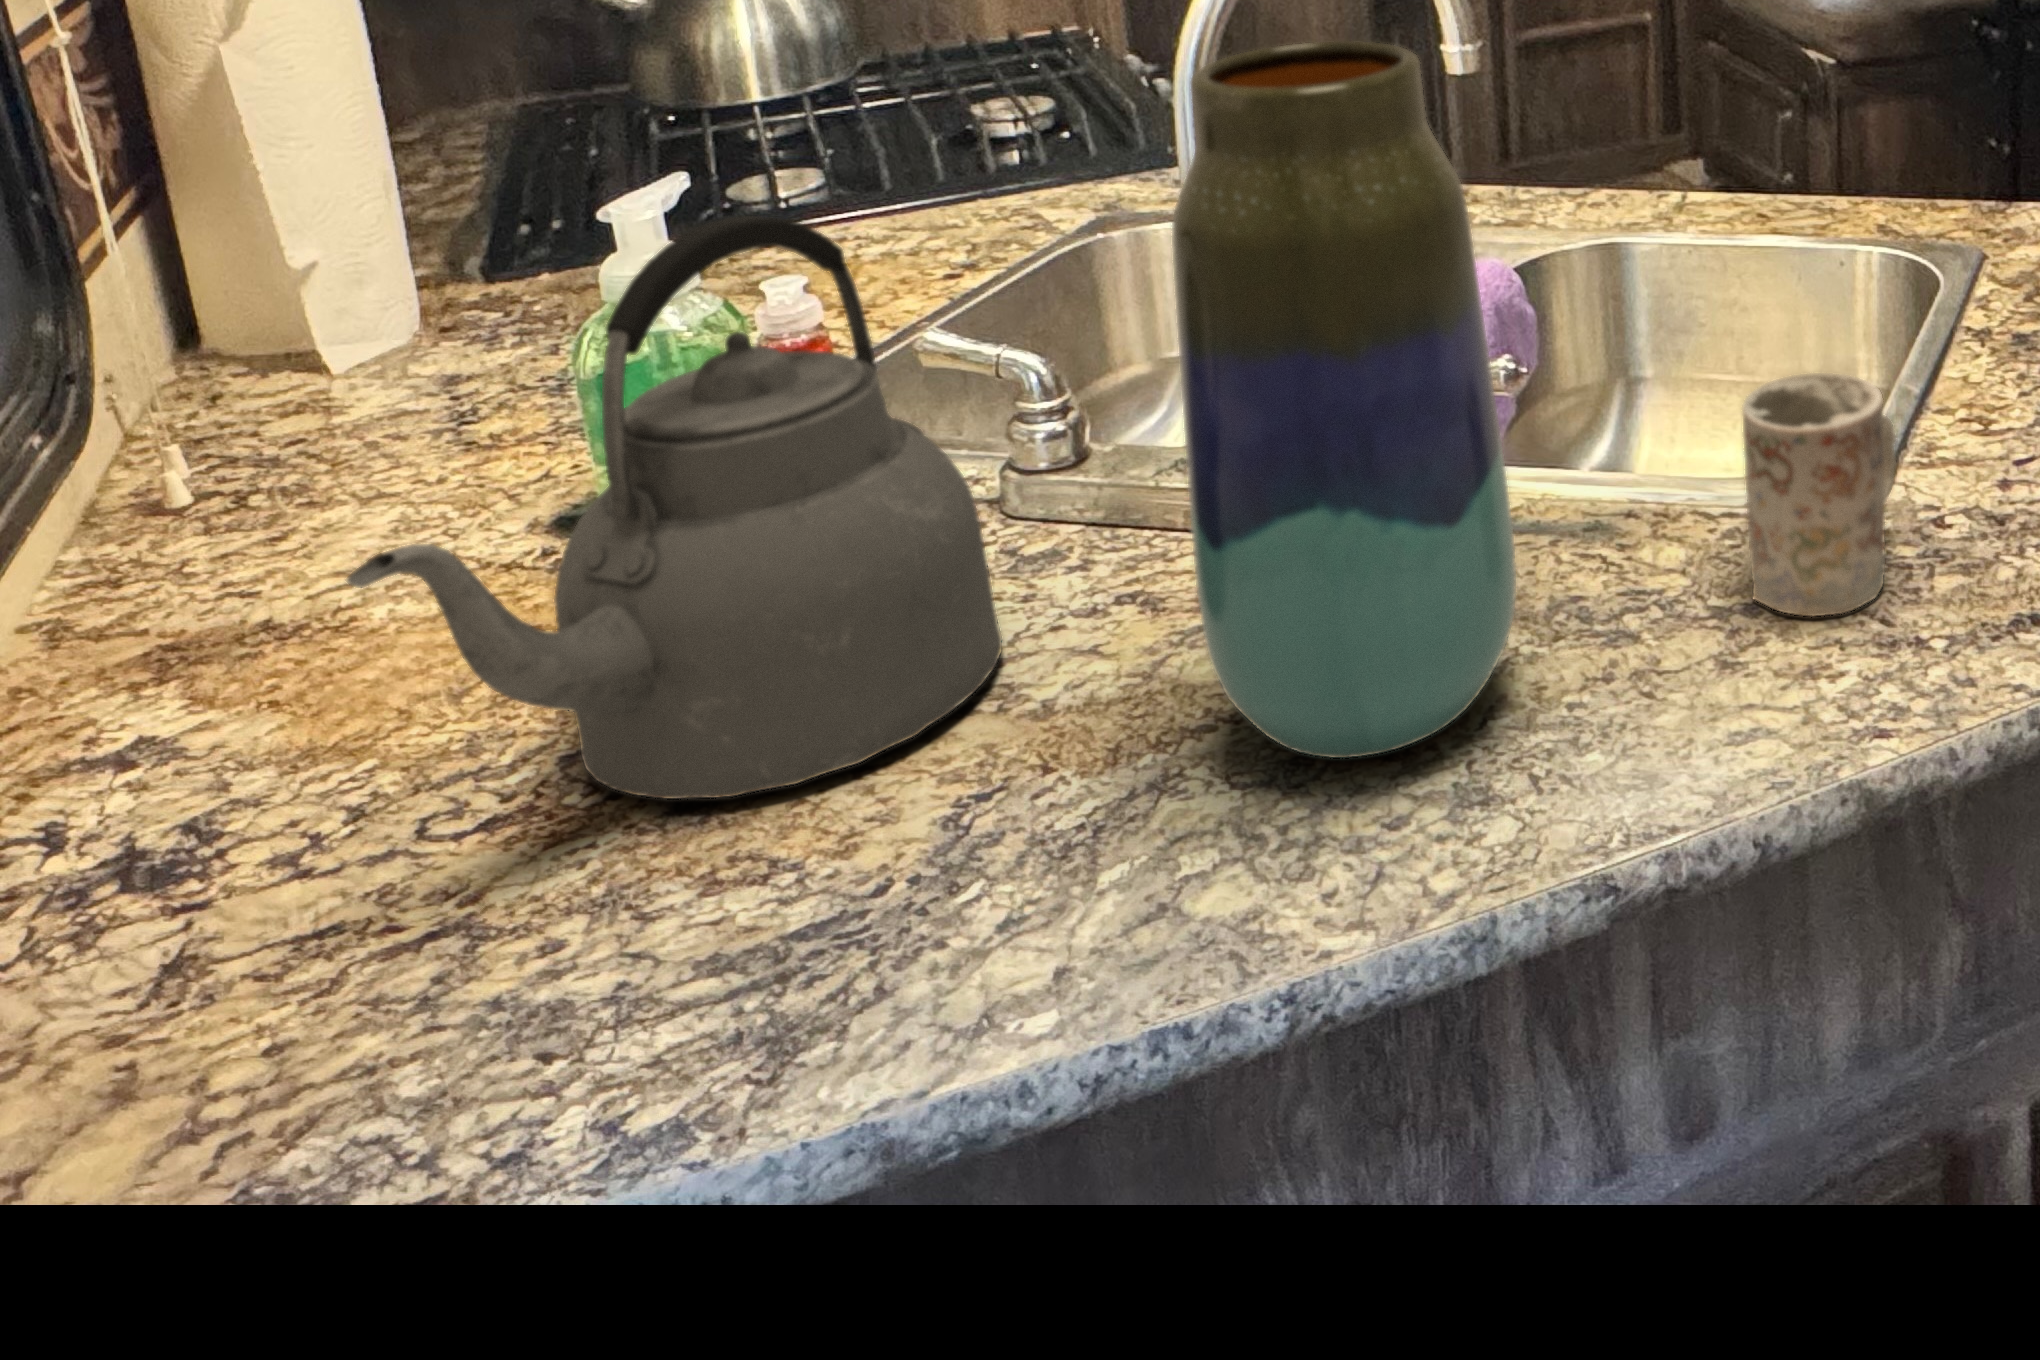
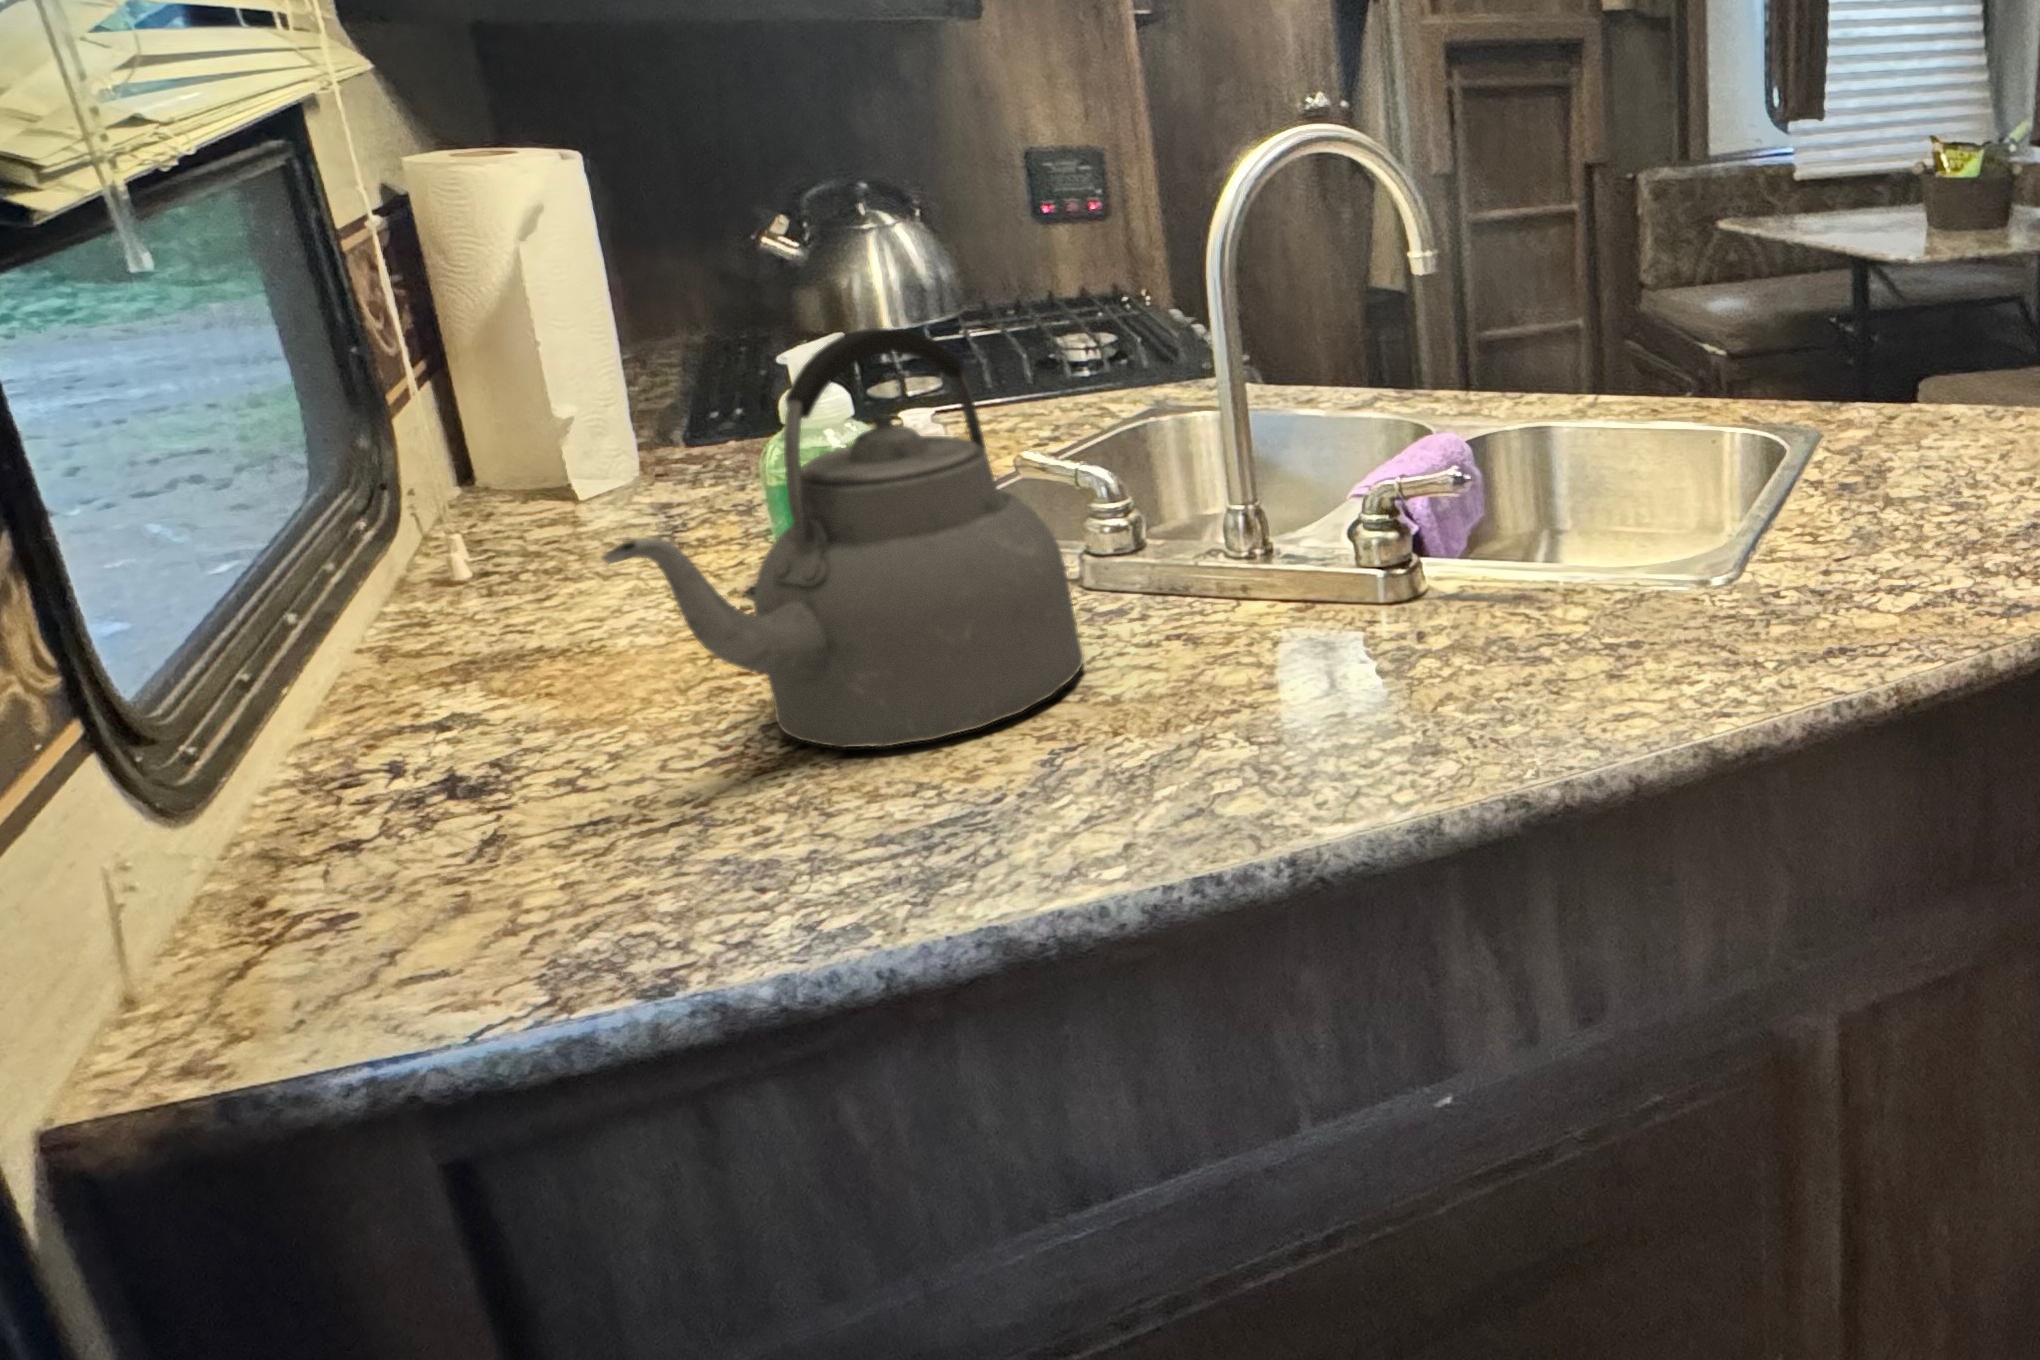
vase: present [1172,41,1516,758] -> none [1203,200,1460,727]
mug: present [1742,373,1896,617] -> none [1630,475,1746,648]

